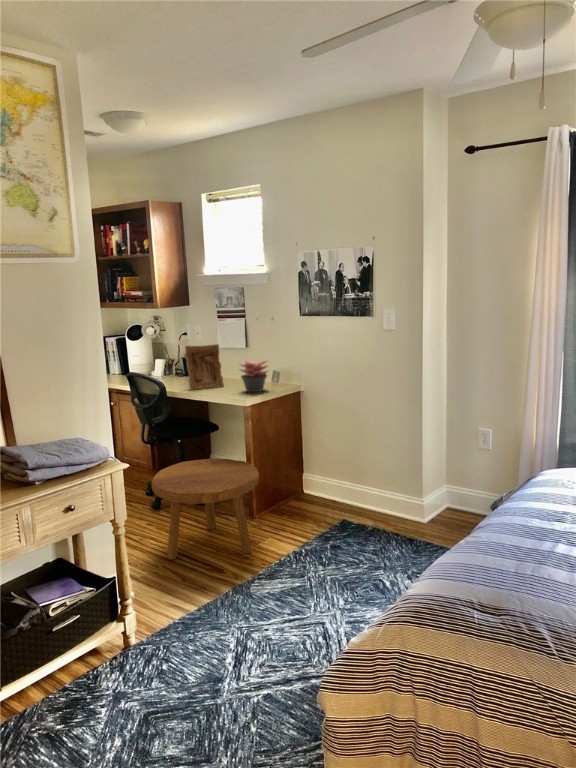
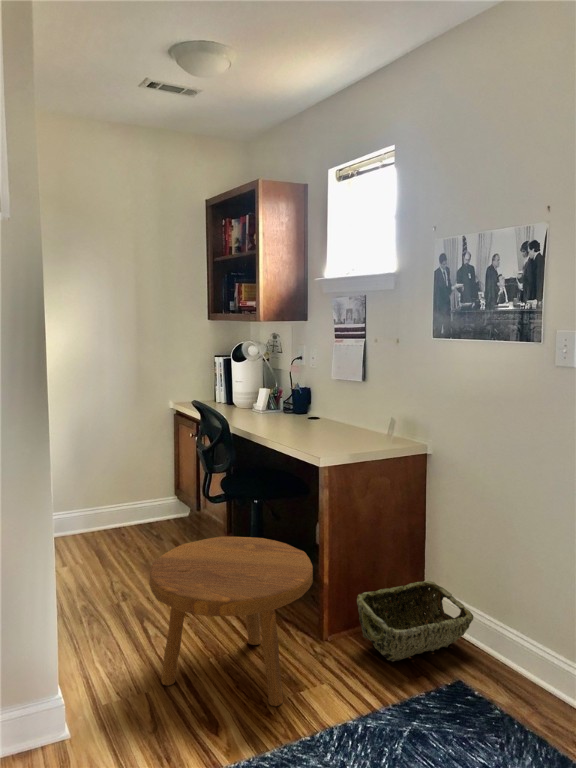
picture frame: present [185,344,224,390] -> none [270,371,322,434]
succulent plant: present [240,360,268,392] -> none [331,397,376,447]
woven basket: none [274,471,343,519] -> present [357,581,473,661]

